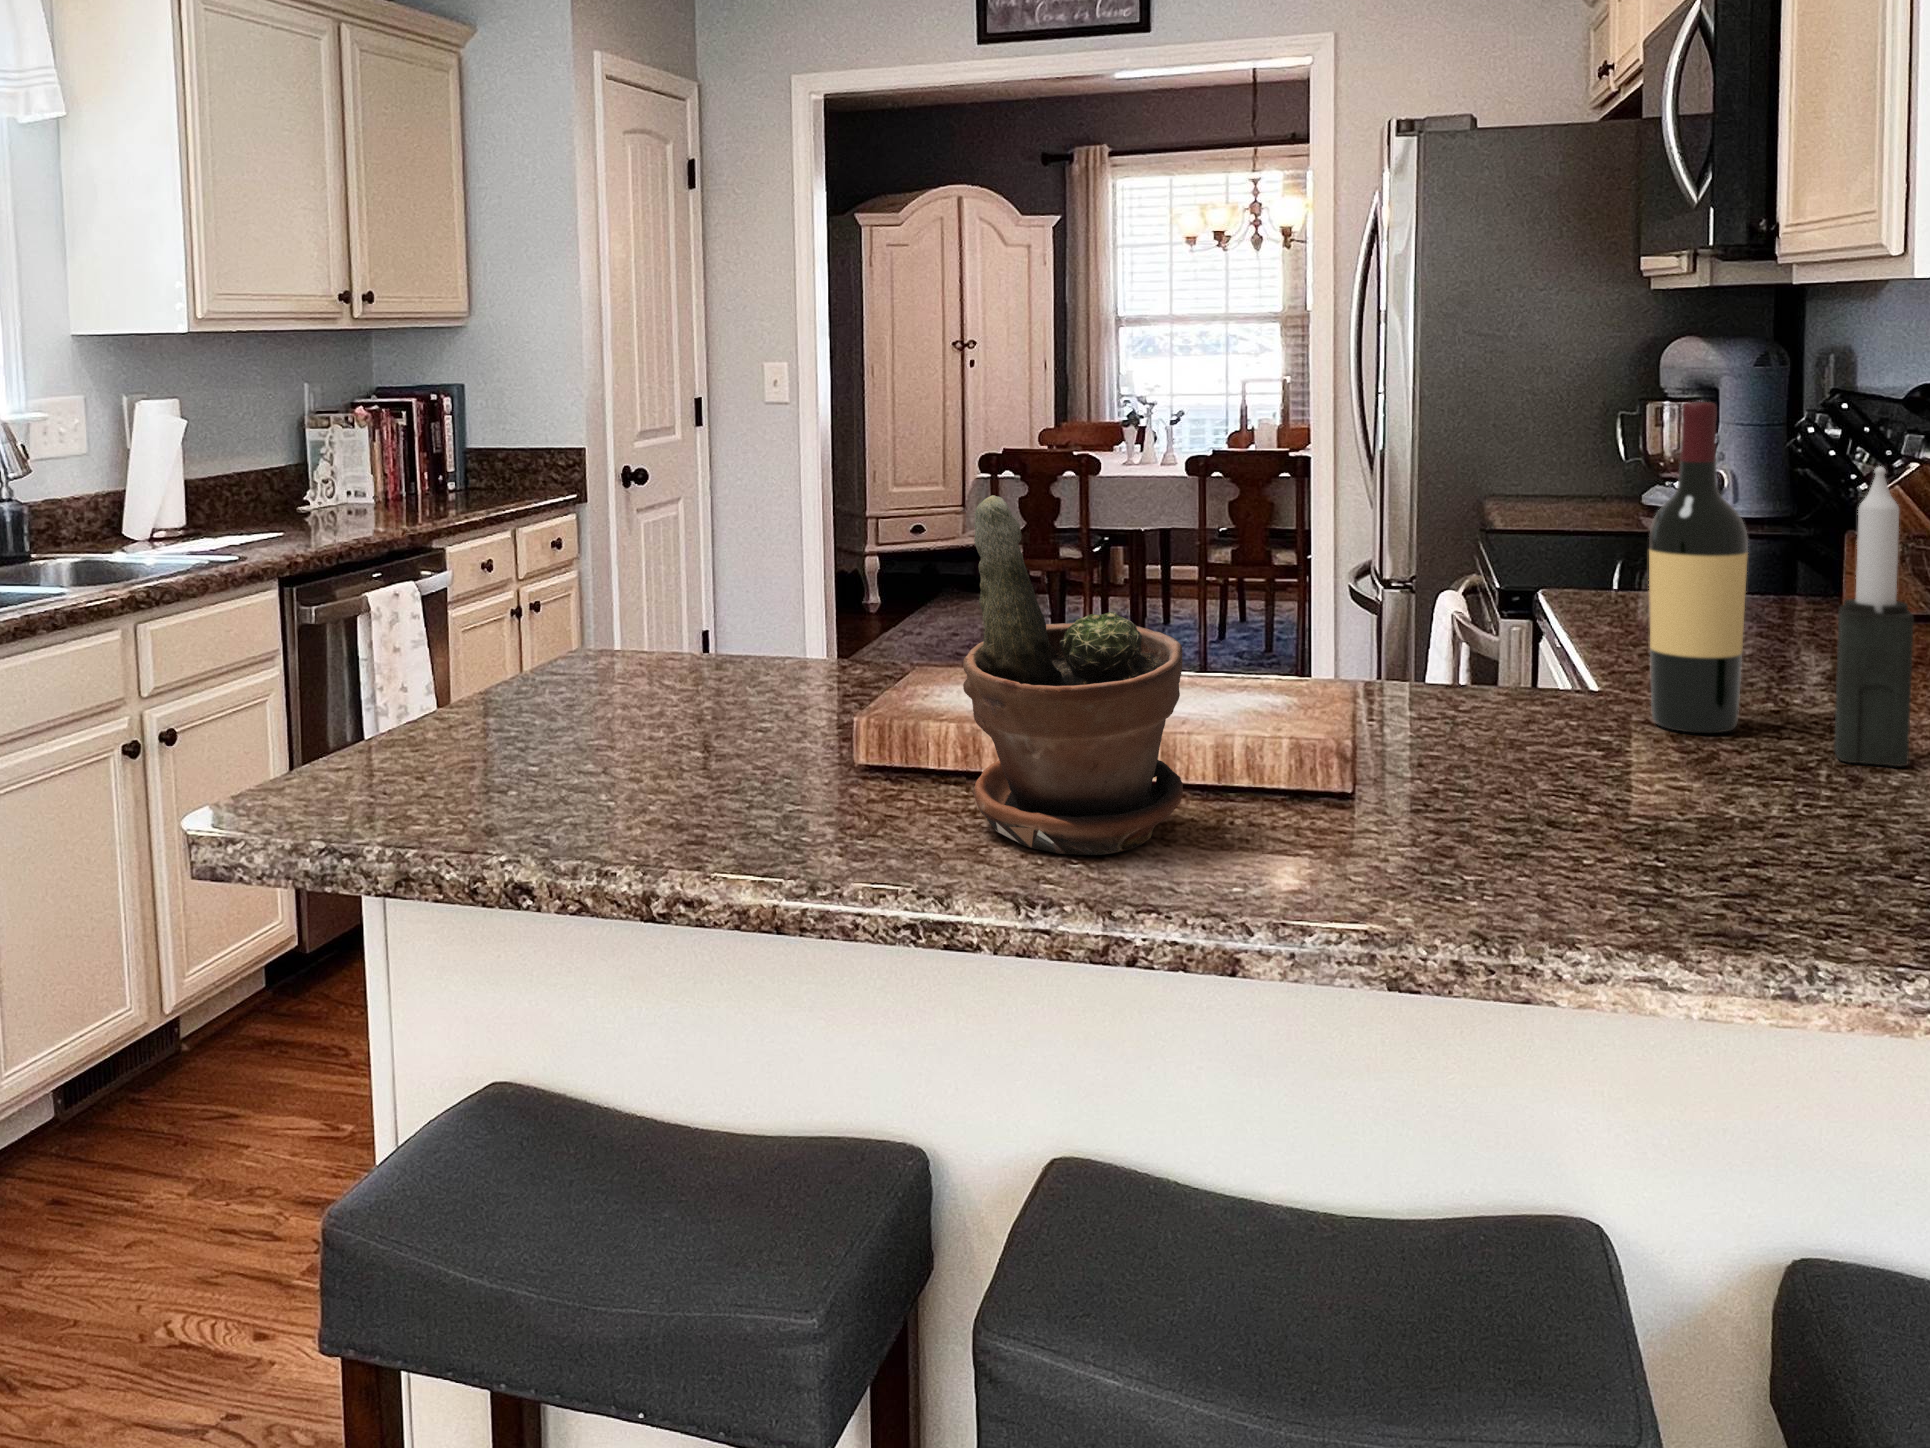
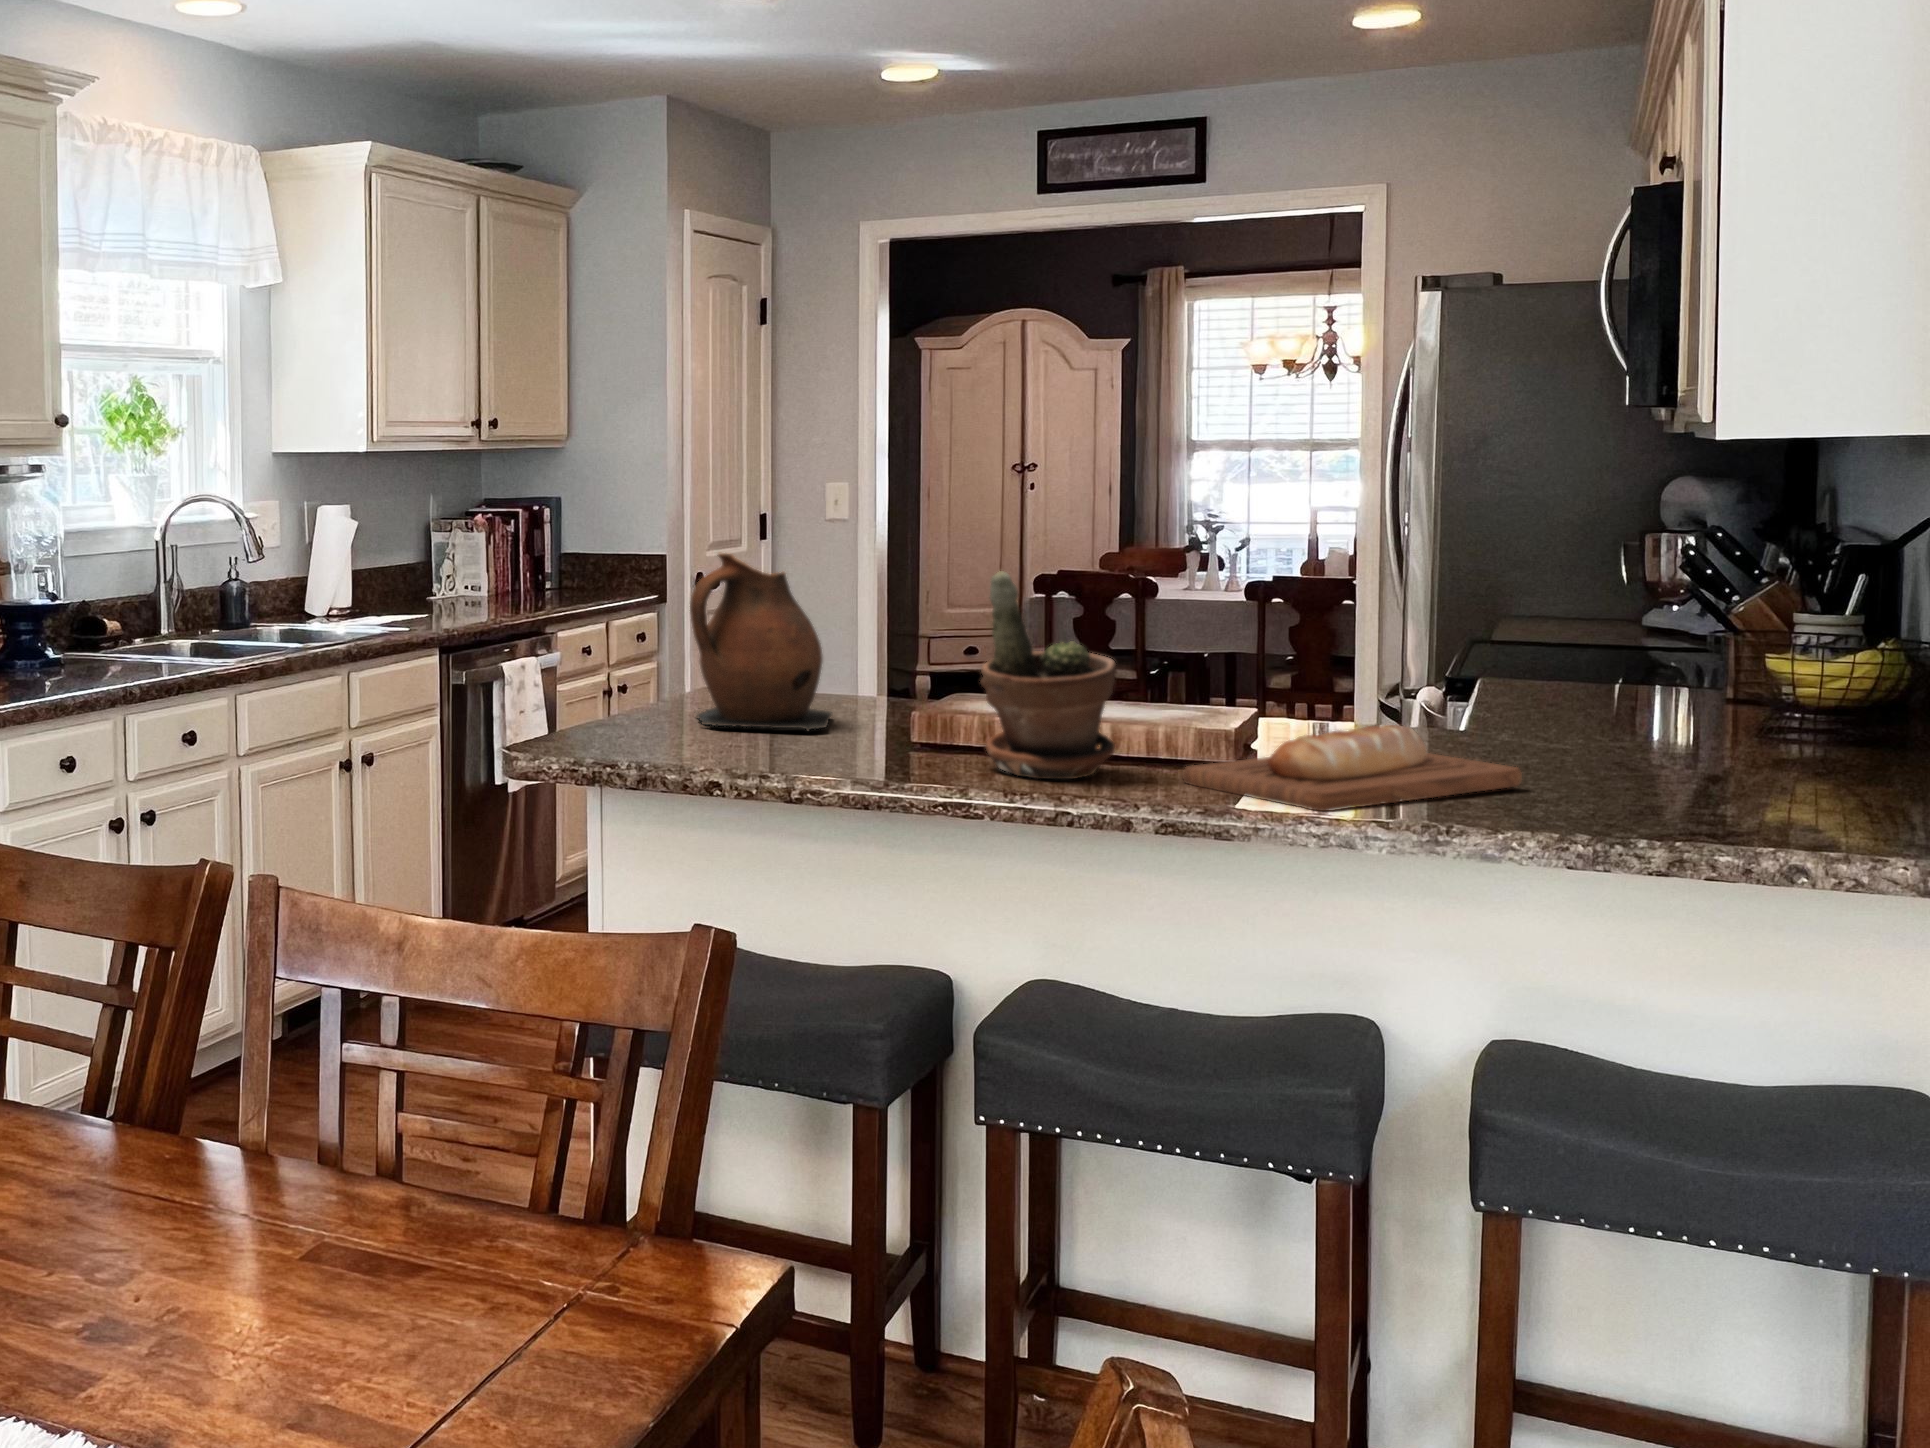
wine bottle: present [1649,402,1748,733] -> none [1480,529,1550,755]
ceramic pitcher: none [505,467,738,754] -> present [690,553,832,731]
candle: present [1834,467,1913,766] -> none [1596,573,1649,774]
bread loaf: none [1293,721,1793,913] -> present [1183,725,1522,811]

